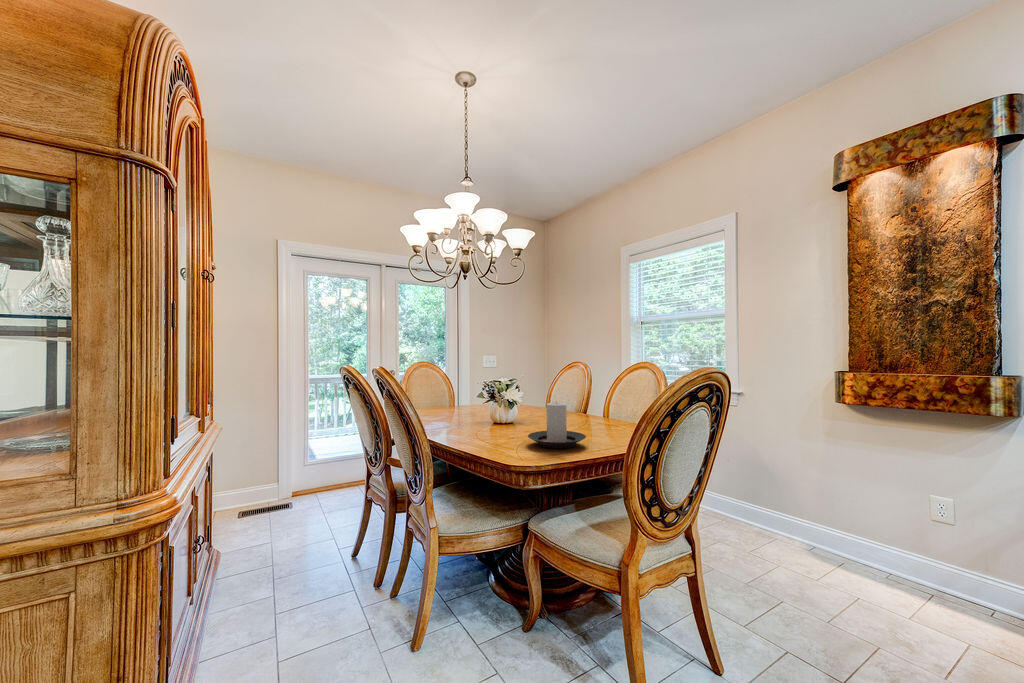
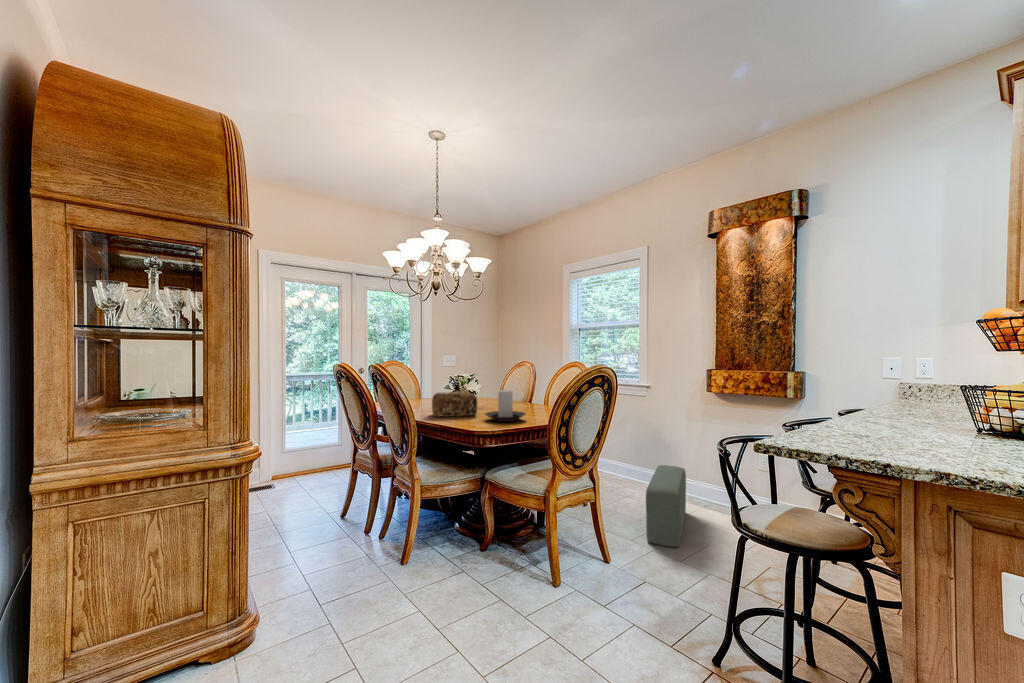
bread loaf: none [460,404,519,438] -> present [432,392,477,417]
pouf: none [765,504,824,642] -> present [646,465,686,547]

